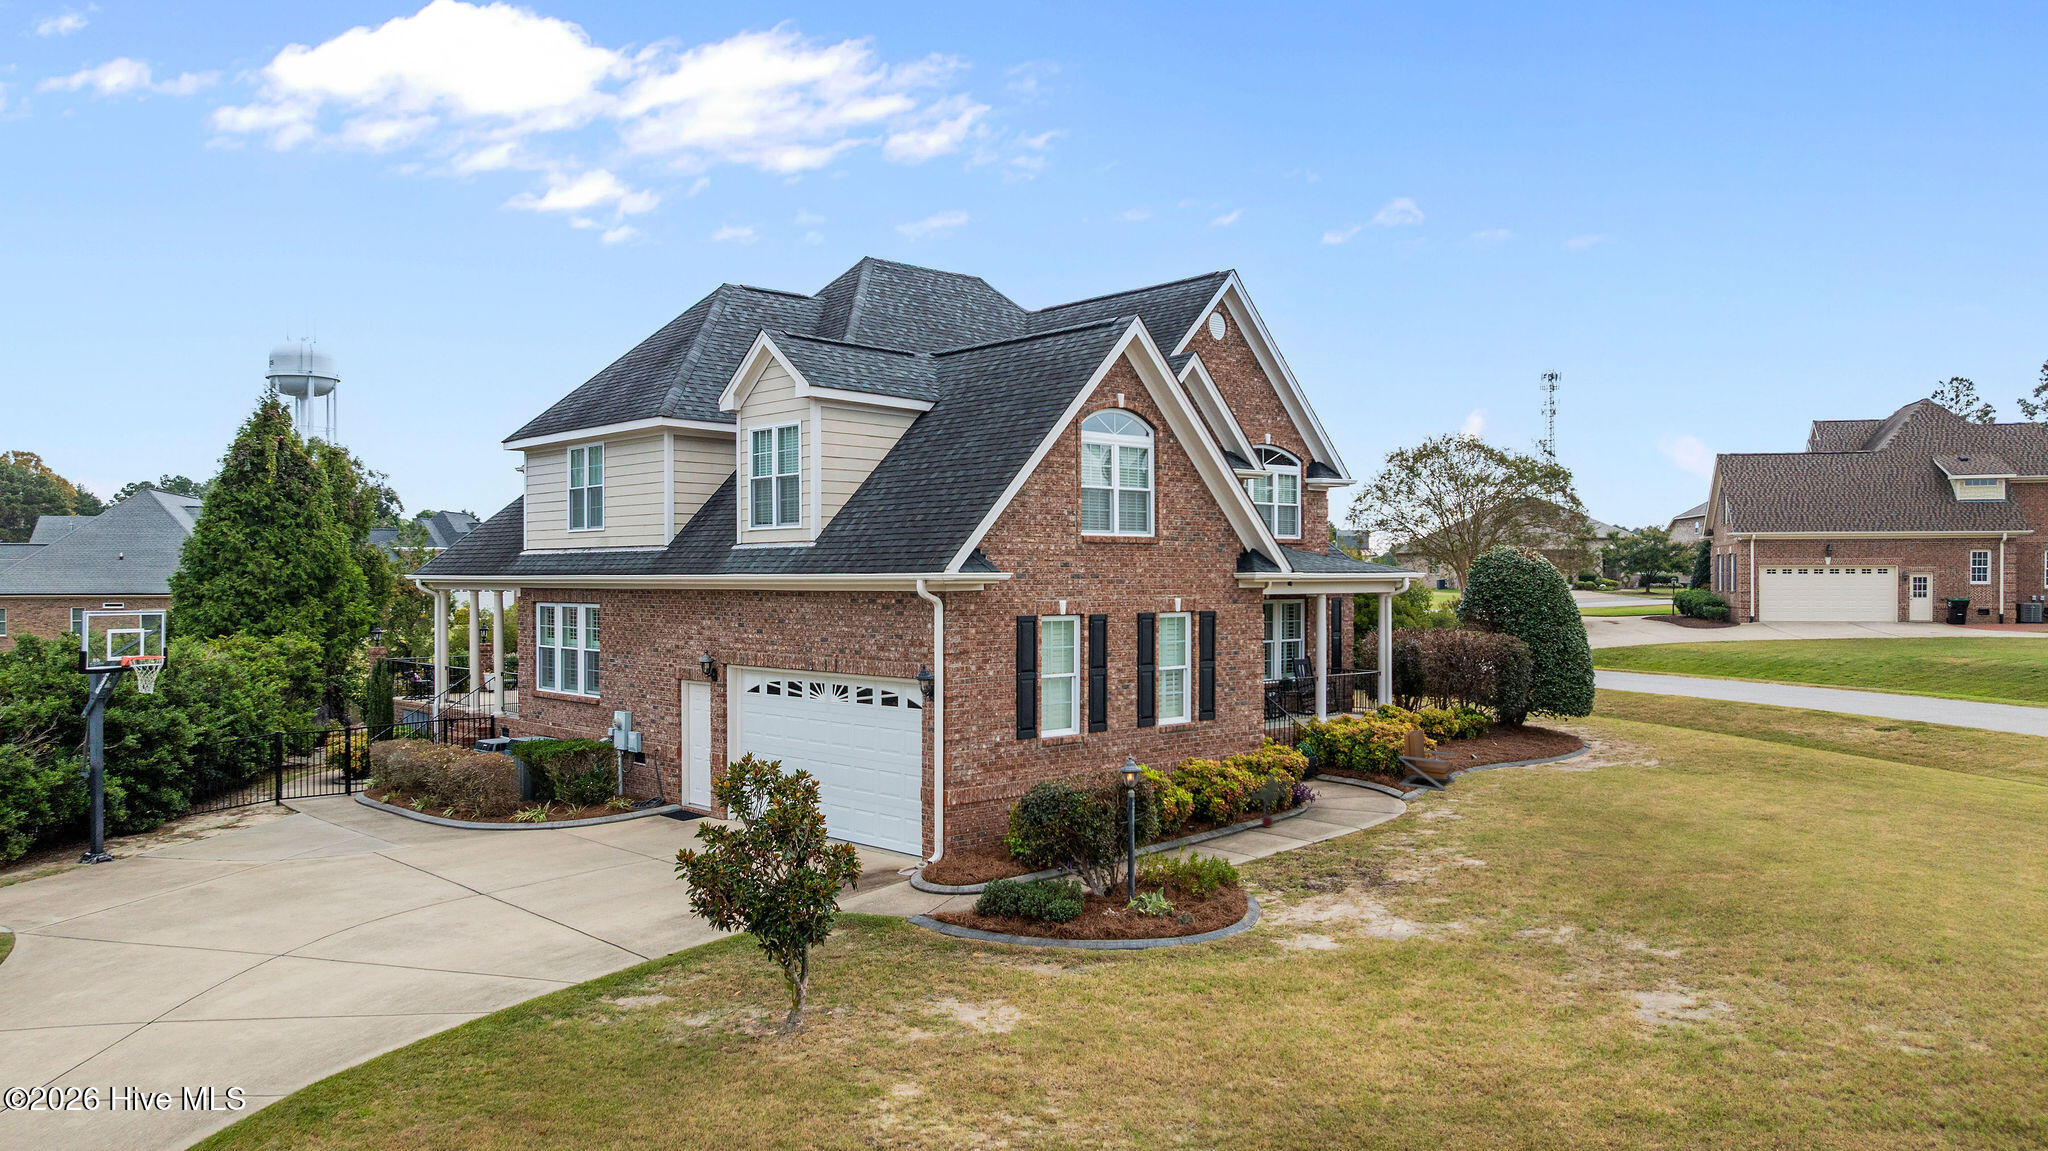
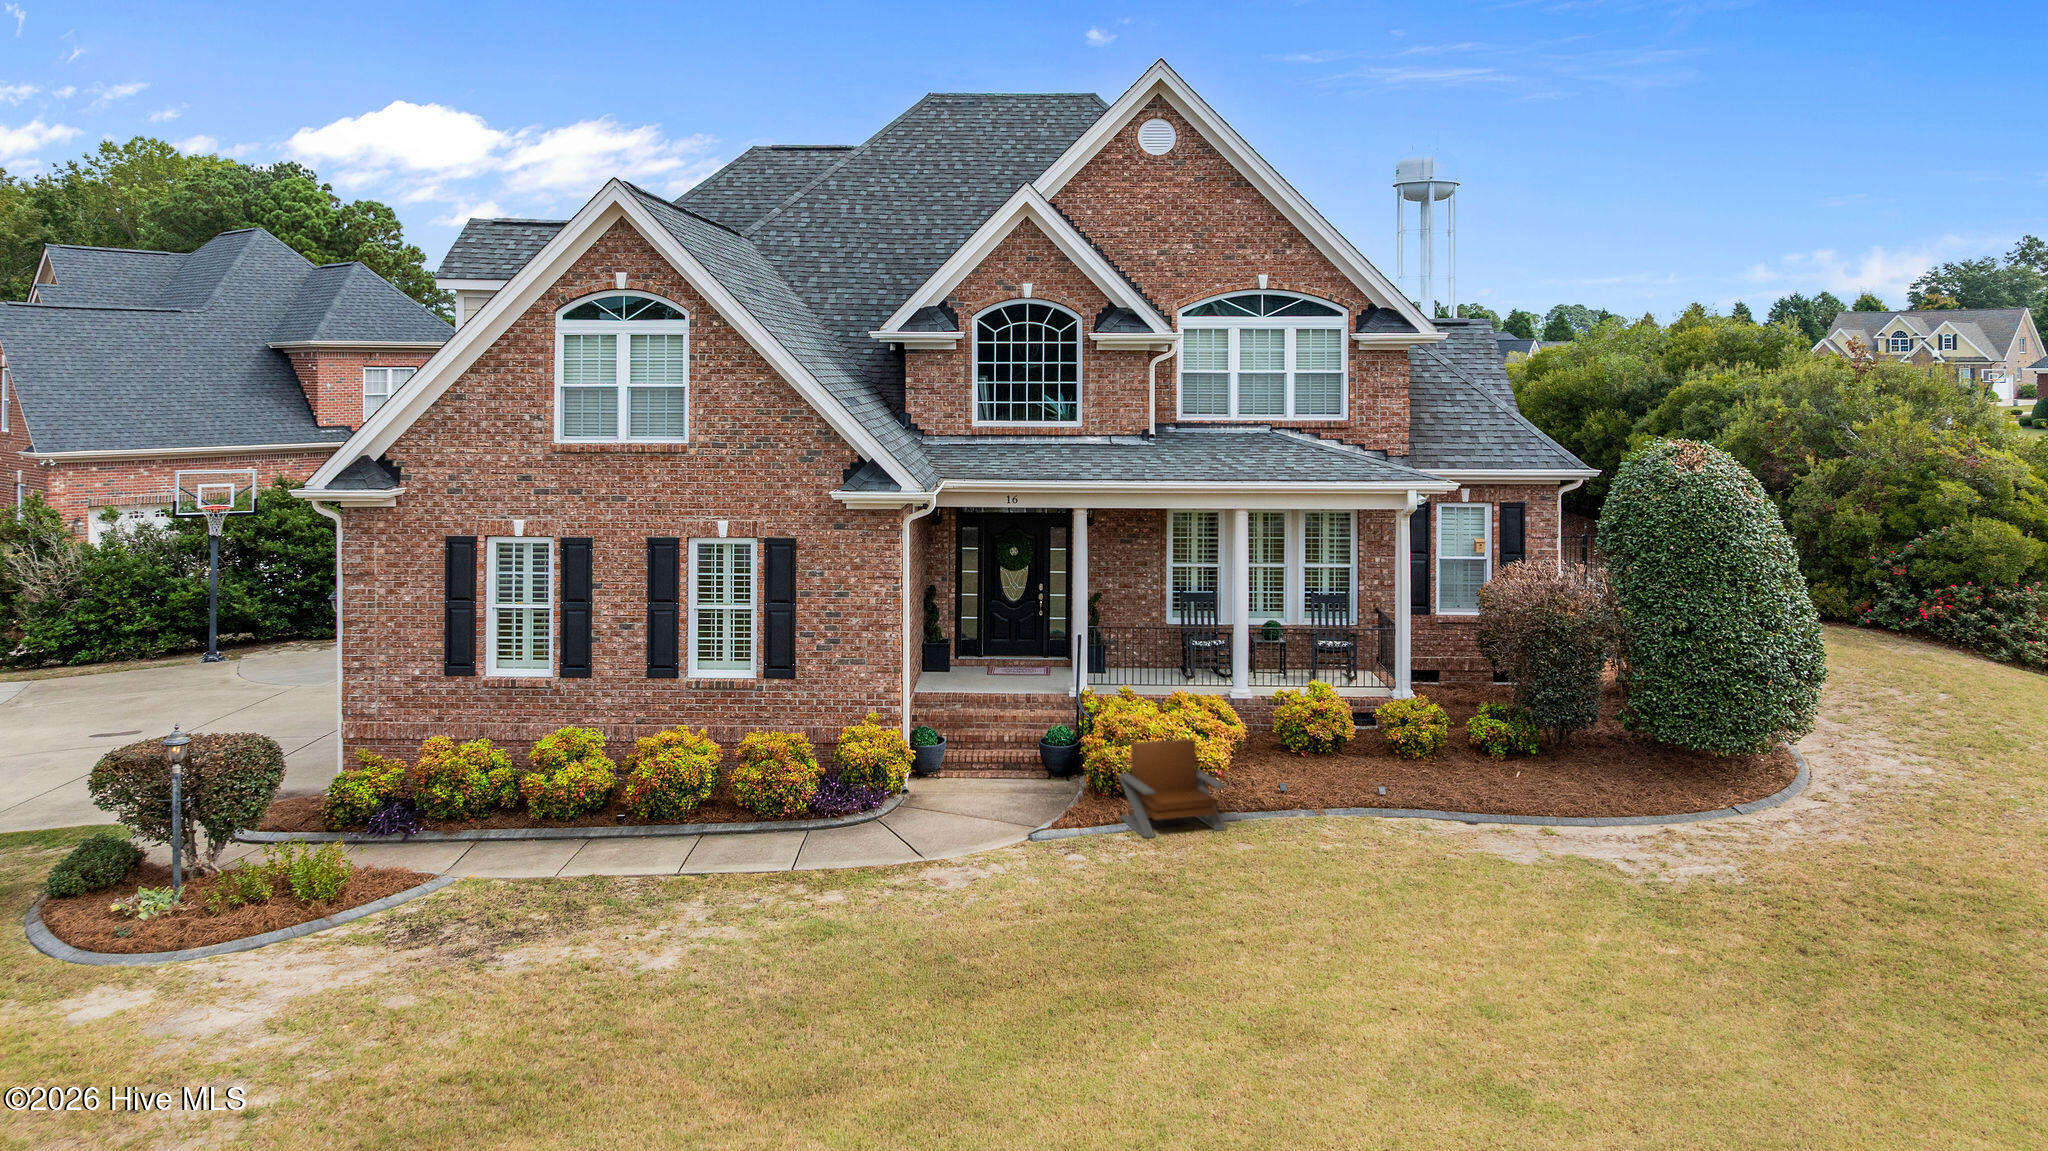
potted tree: present [1249,775,1290,827] -> none [711,757,758,830]

